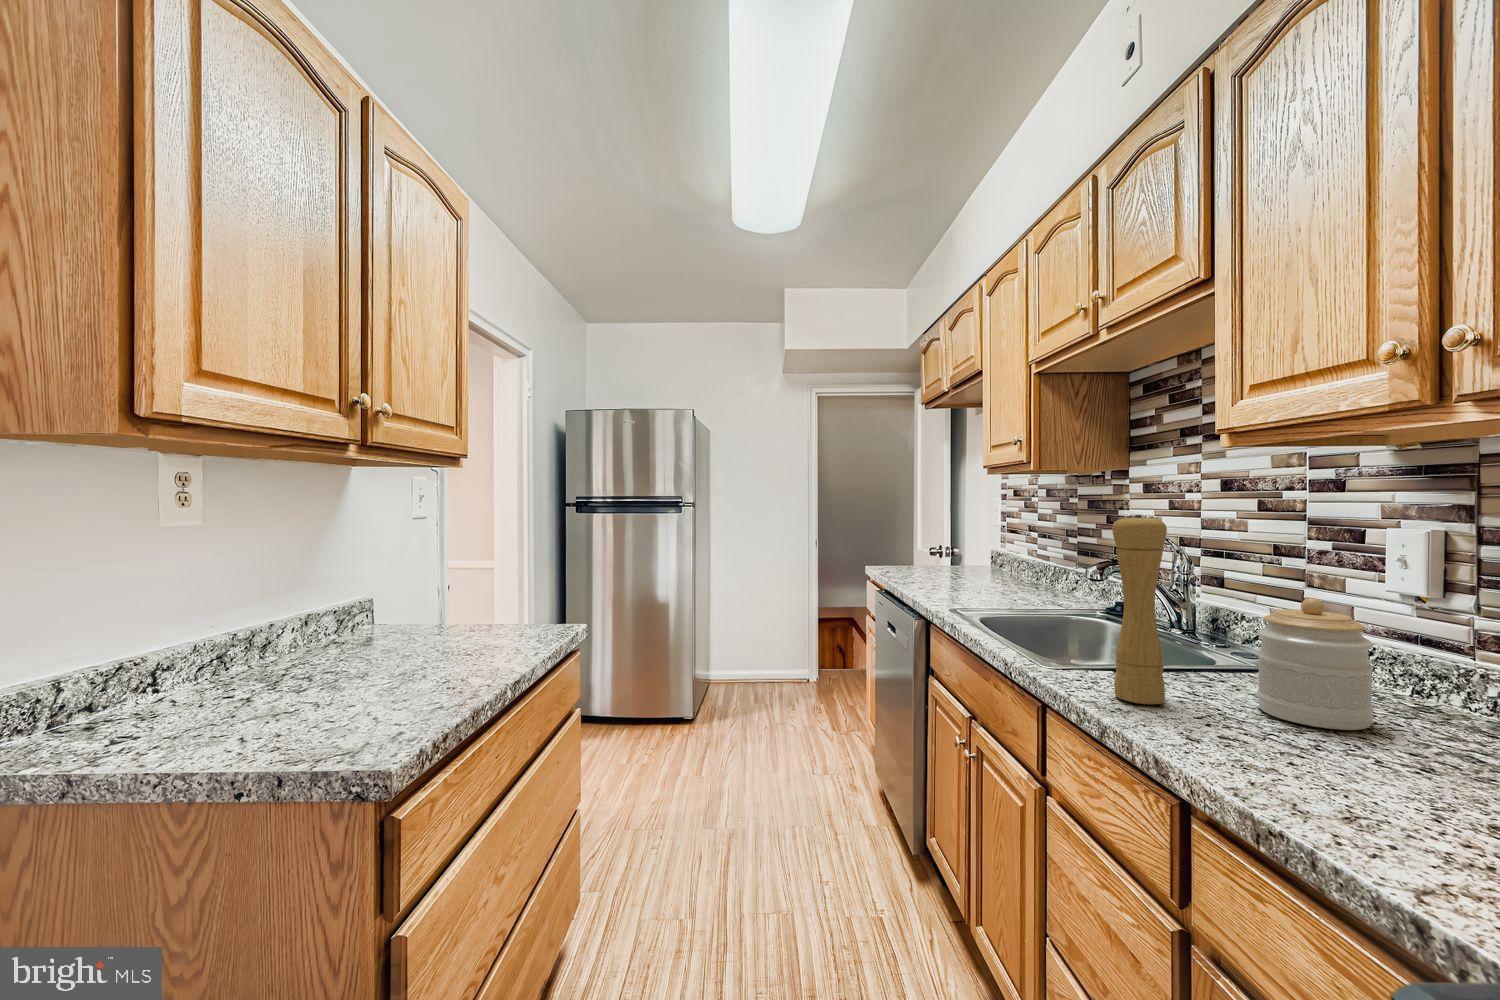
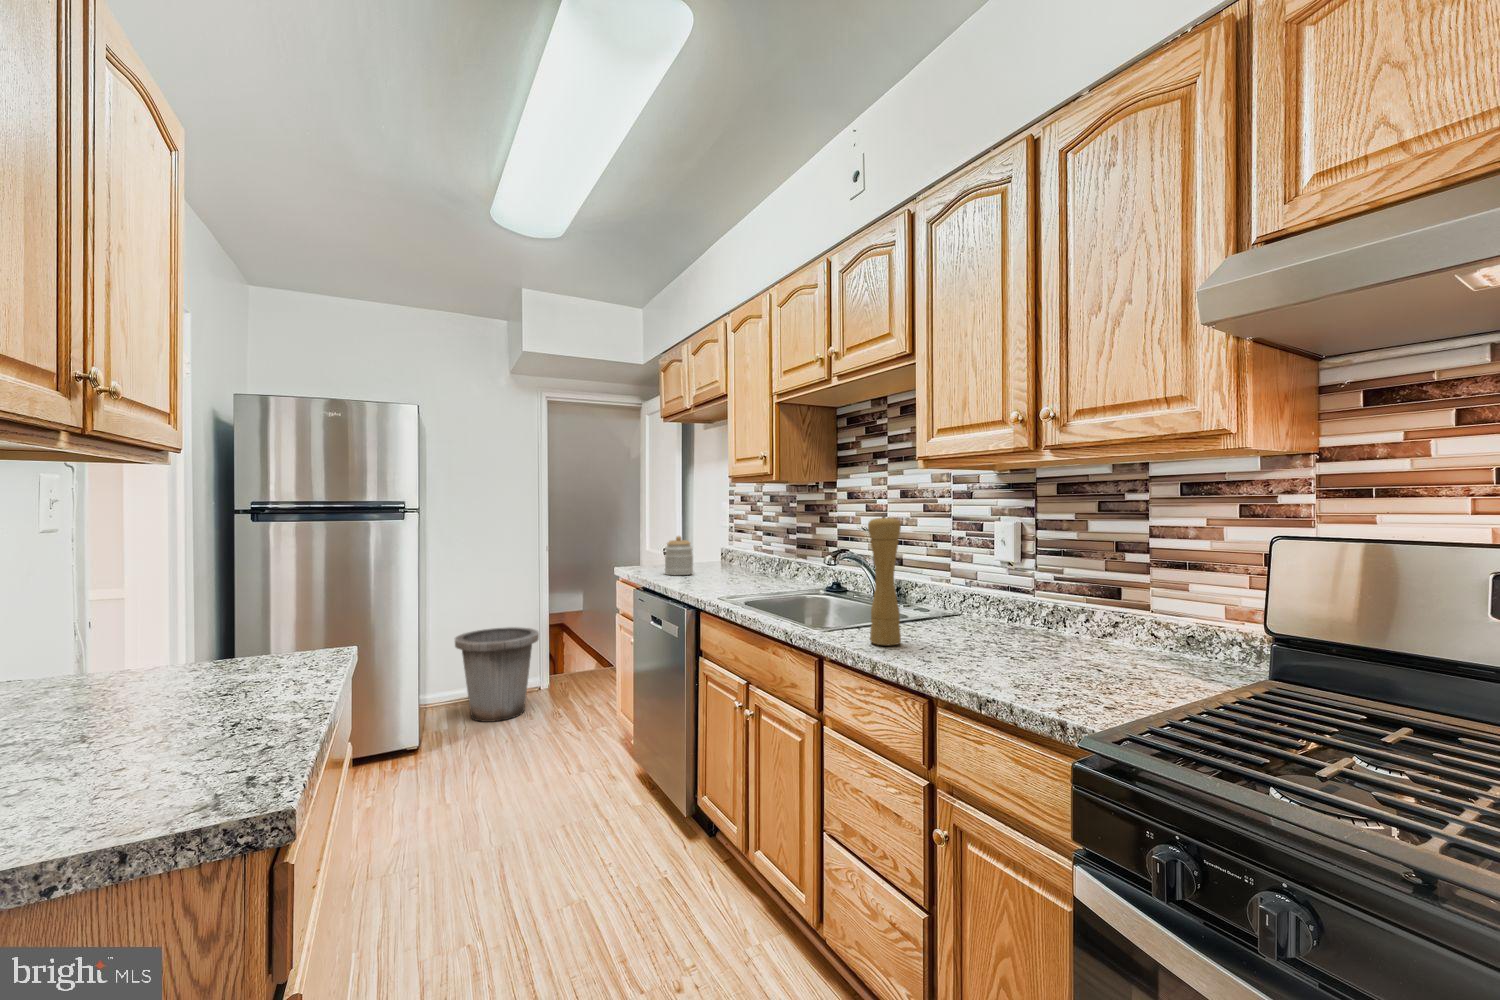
jar: present [1257,598,1374,730] -> present [665,536,693,575]
trash can: none [729,618,805,708] -> present [455,627,539,722]

